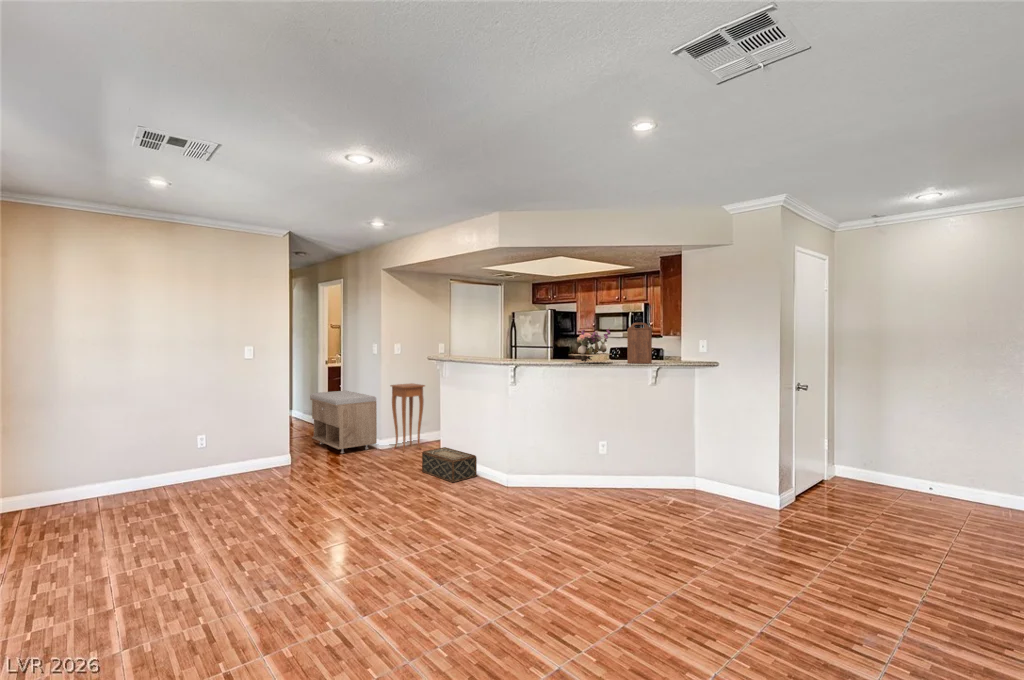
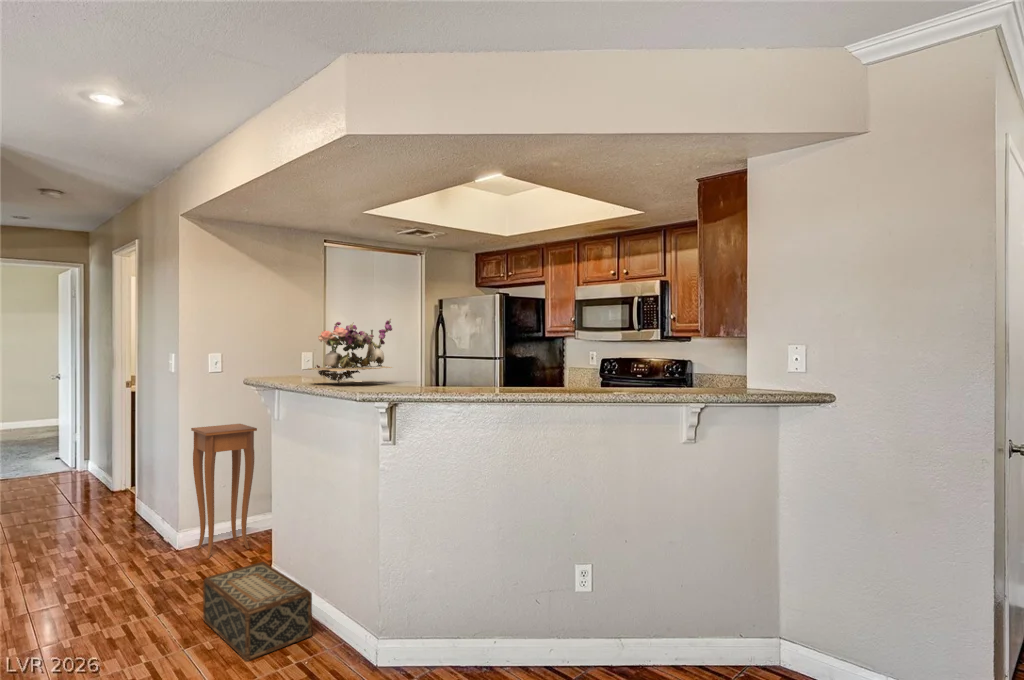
cutting board: present [627,323,652,364] -> none [636,302,690,395]
flower arrangement: present [571,328,611,362] -> present [308,319,392,383]
storage bench: present [310,391,377,453] -> none [51,435,164,562]

